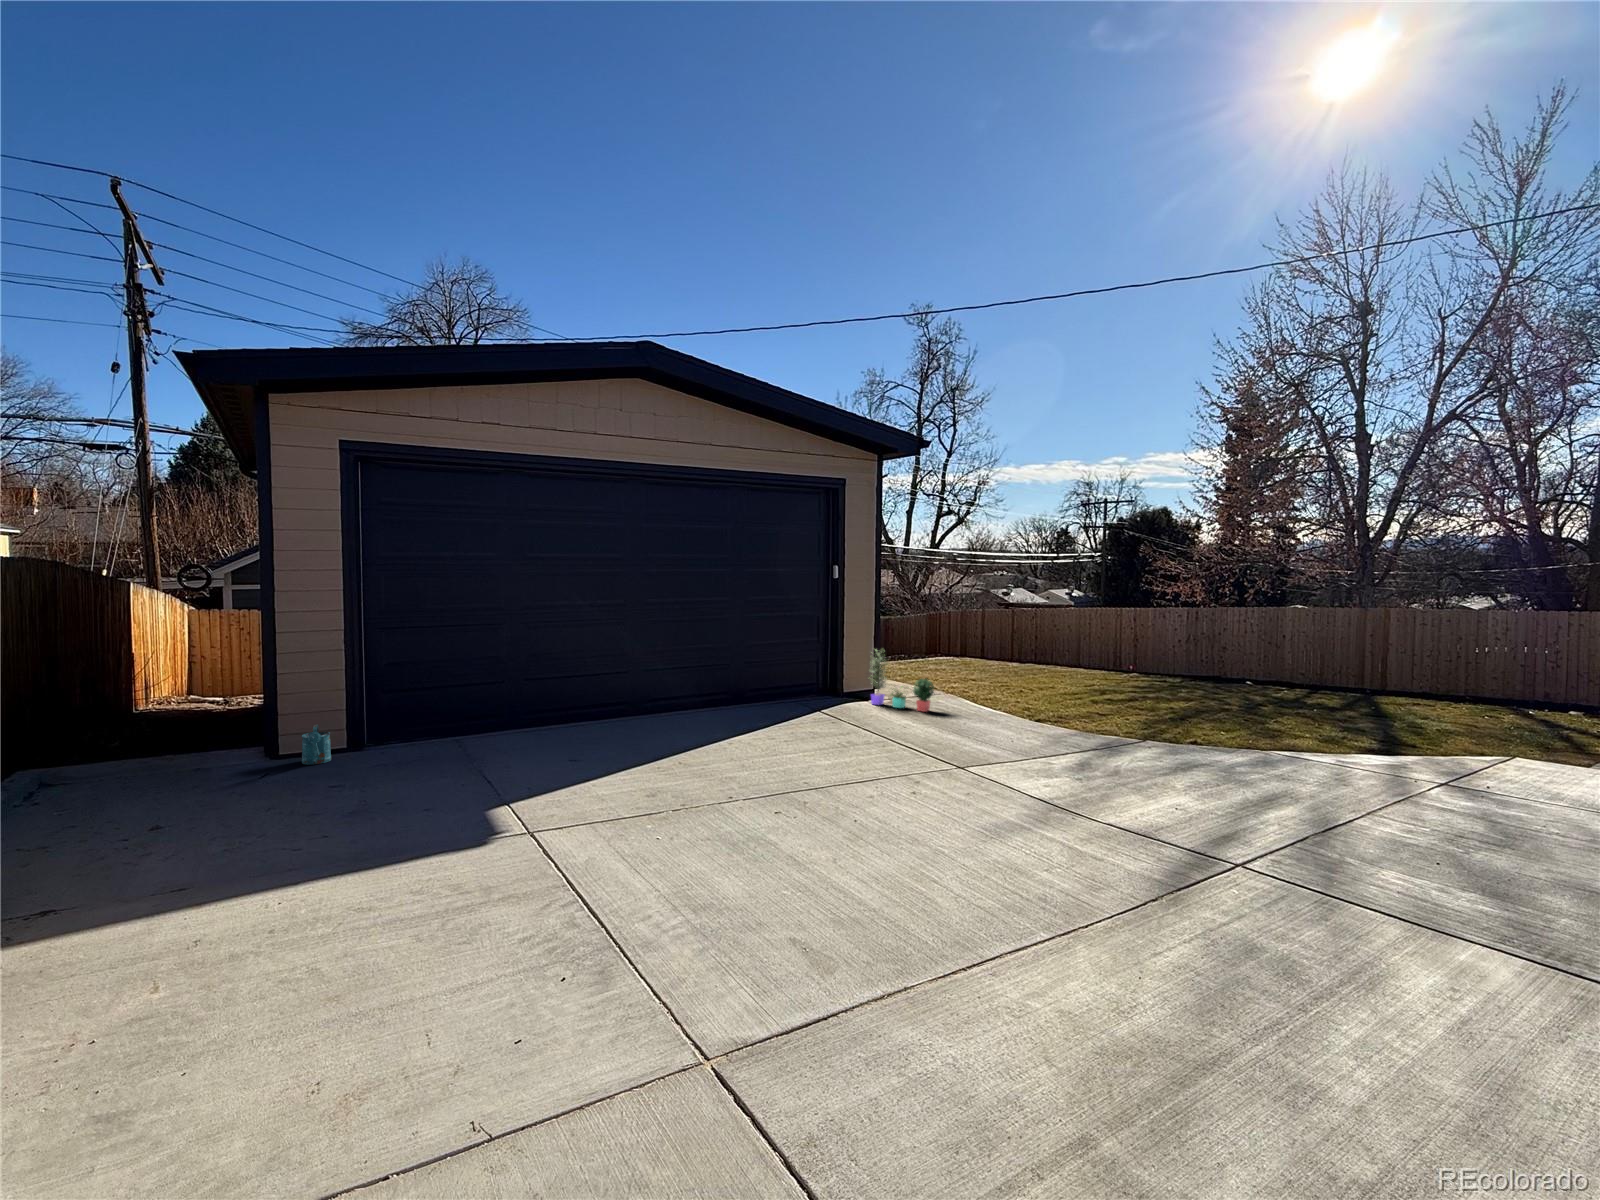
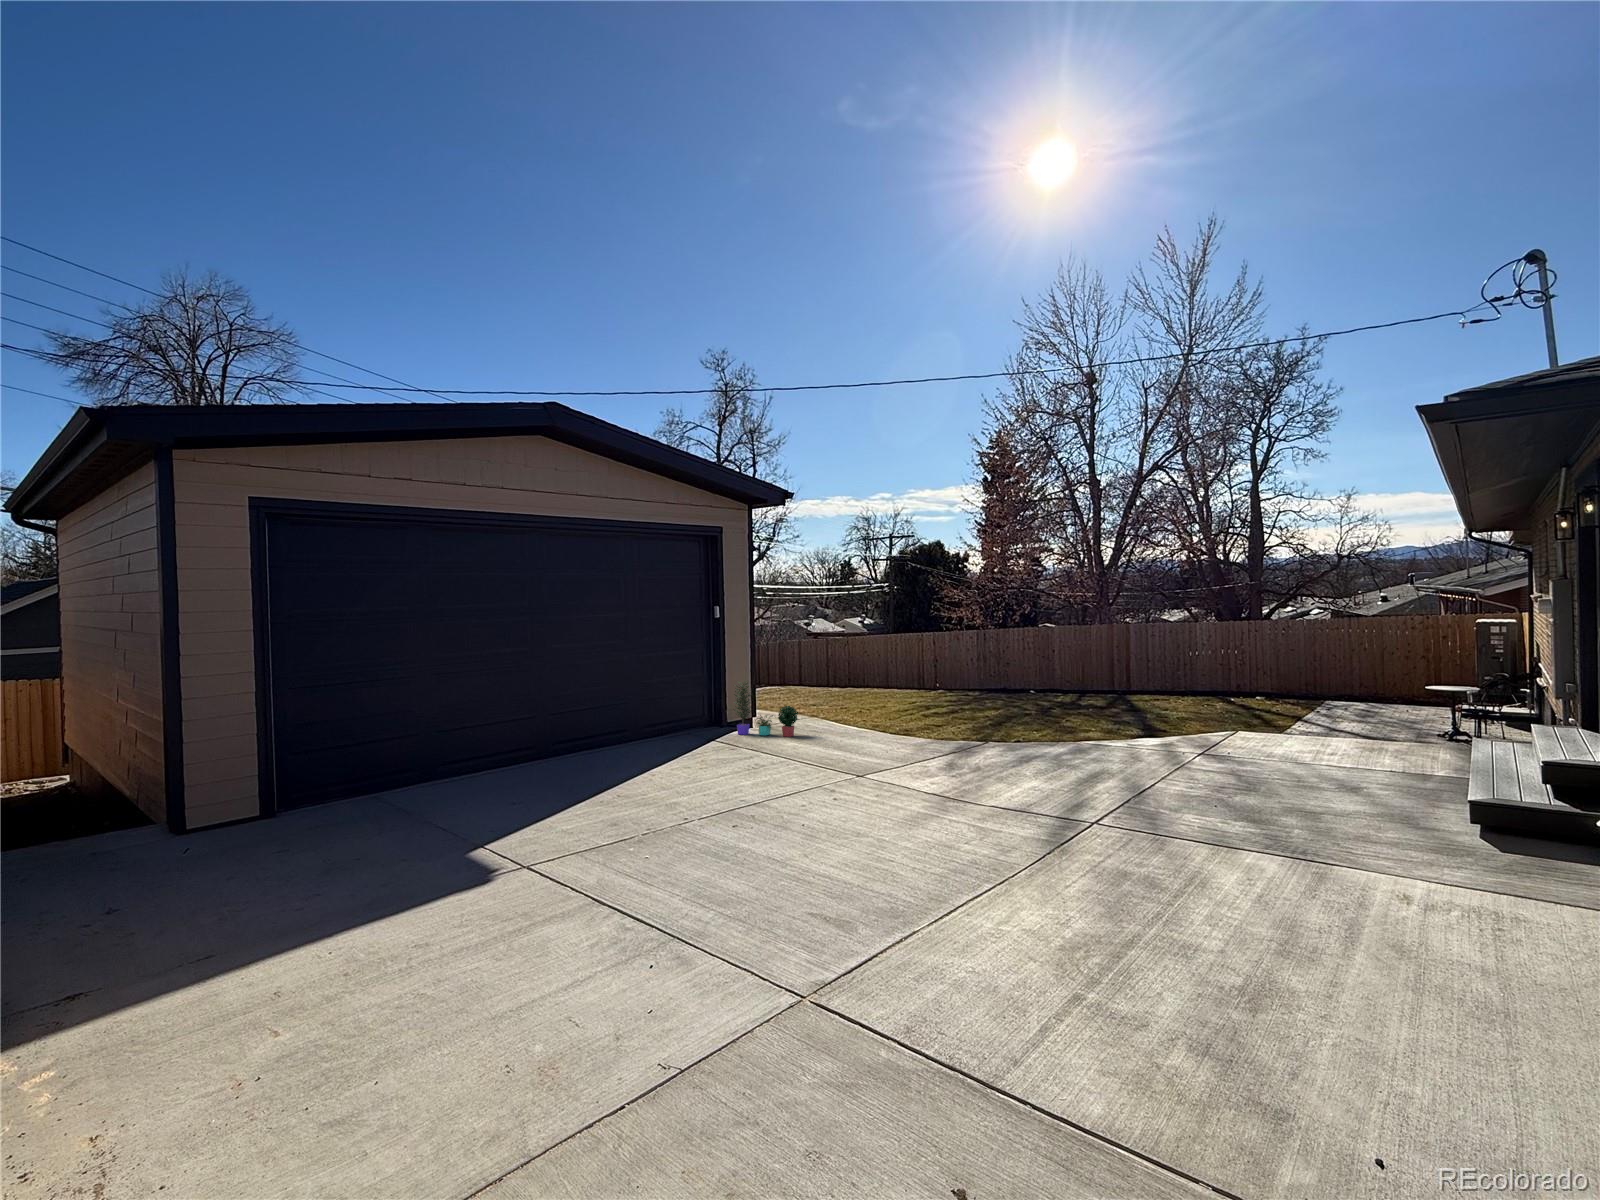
watering can: present [302,725,331,764] -> none [152,807,189,853]

